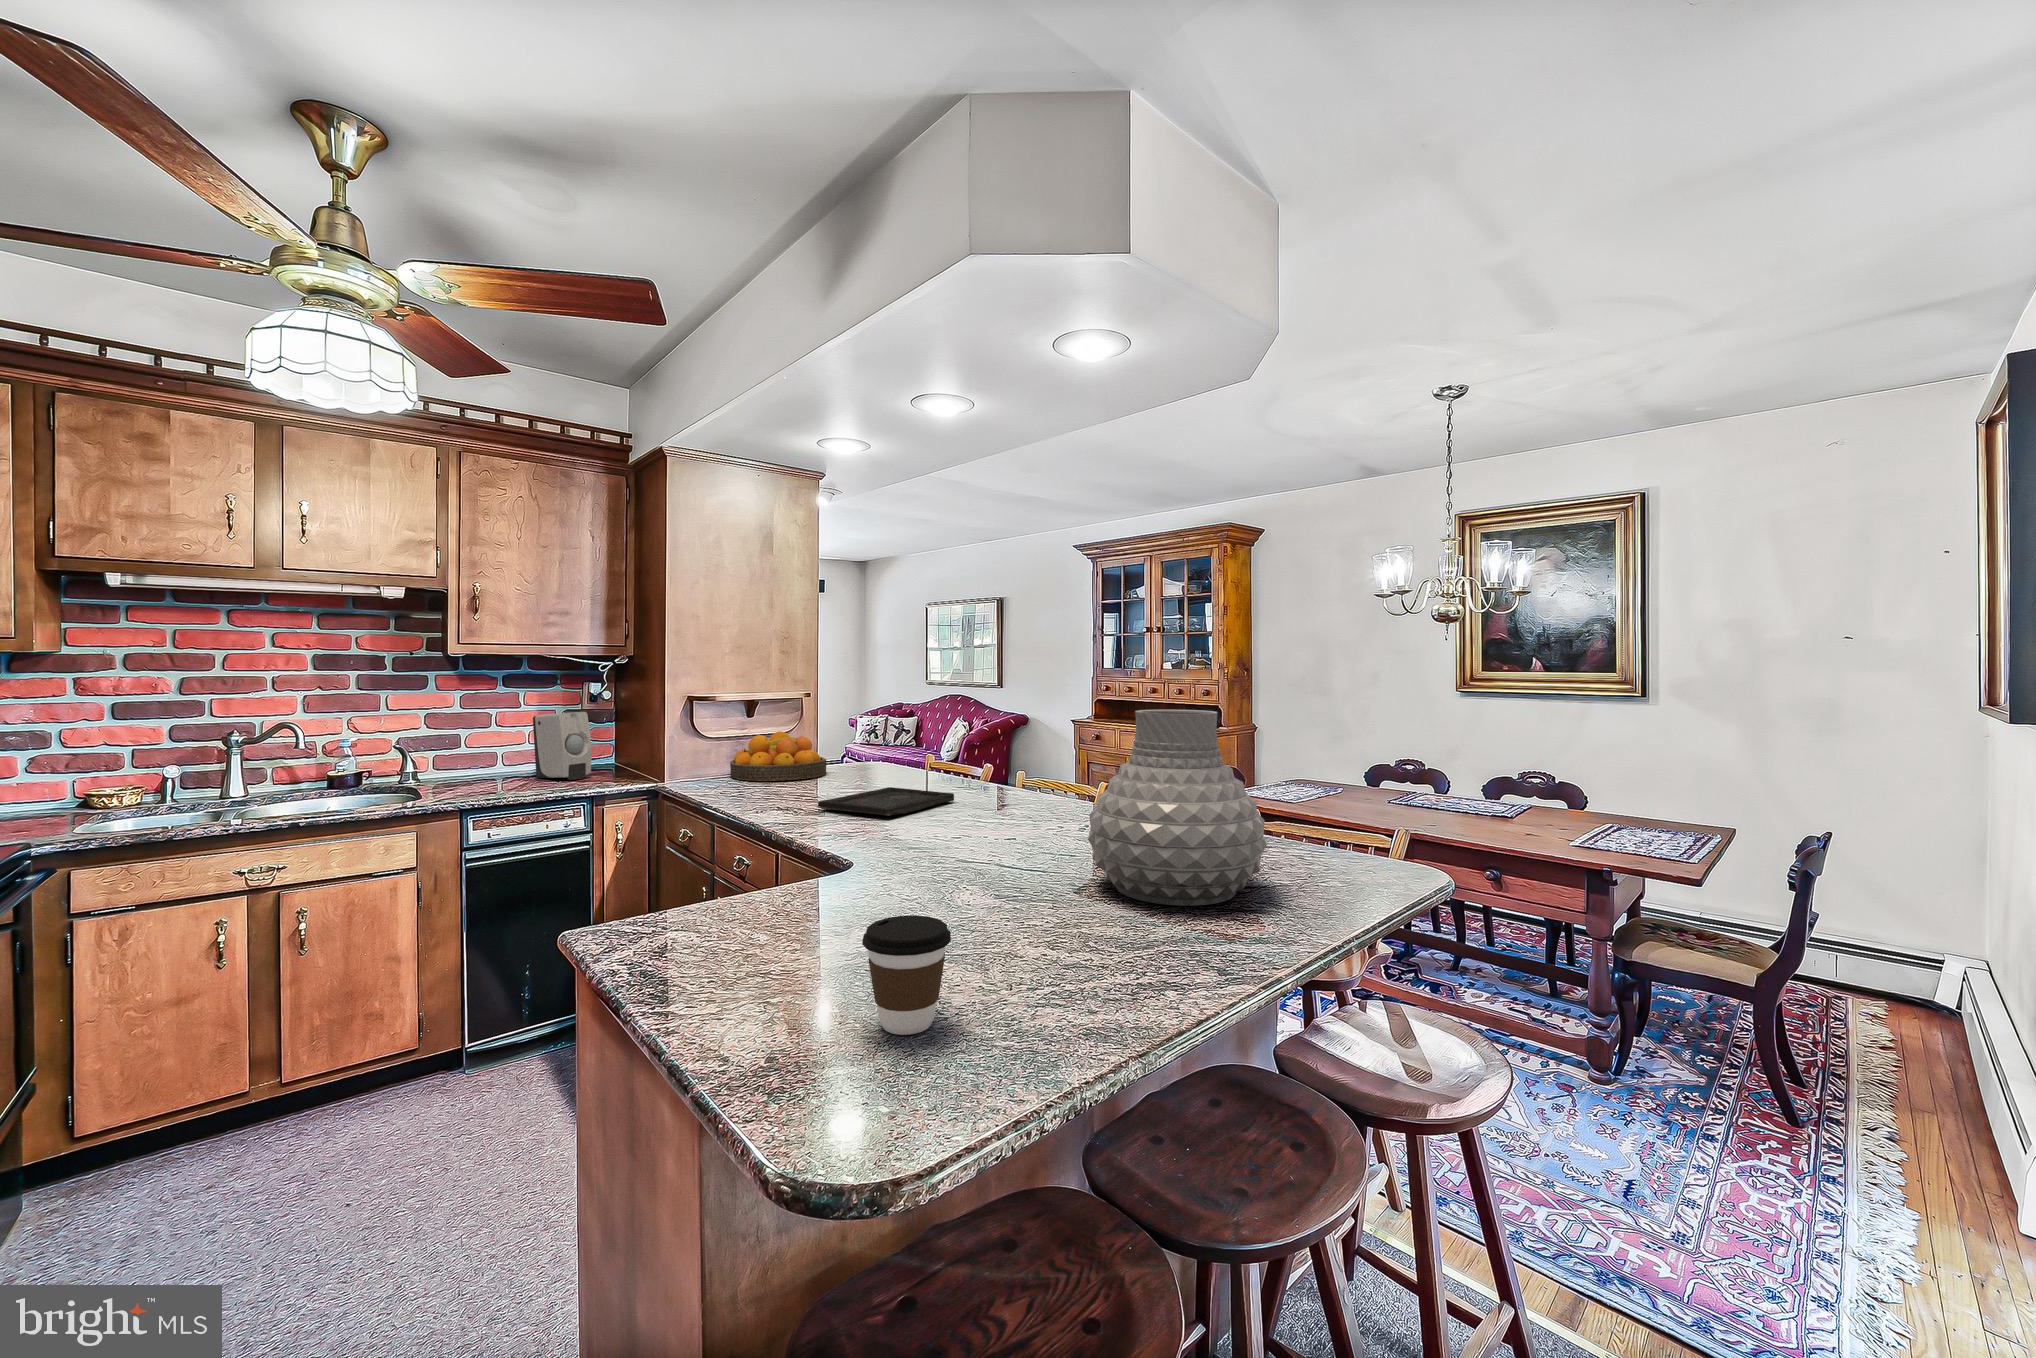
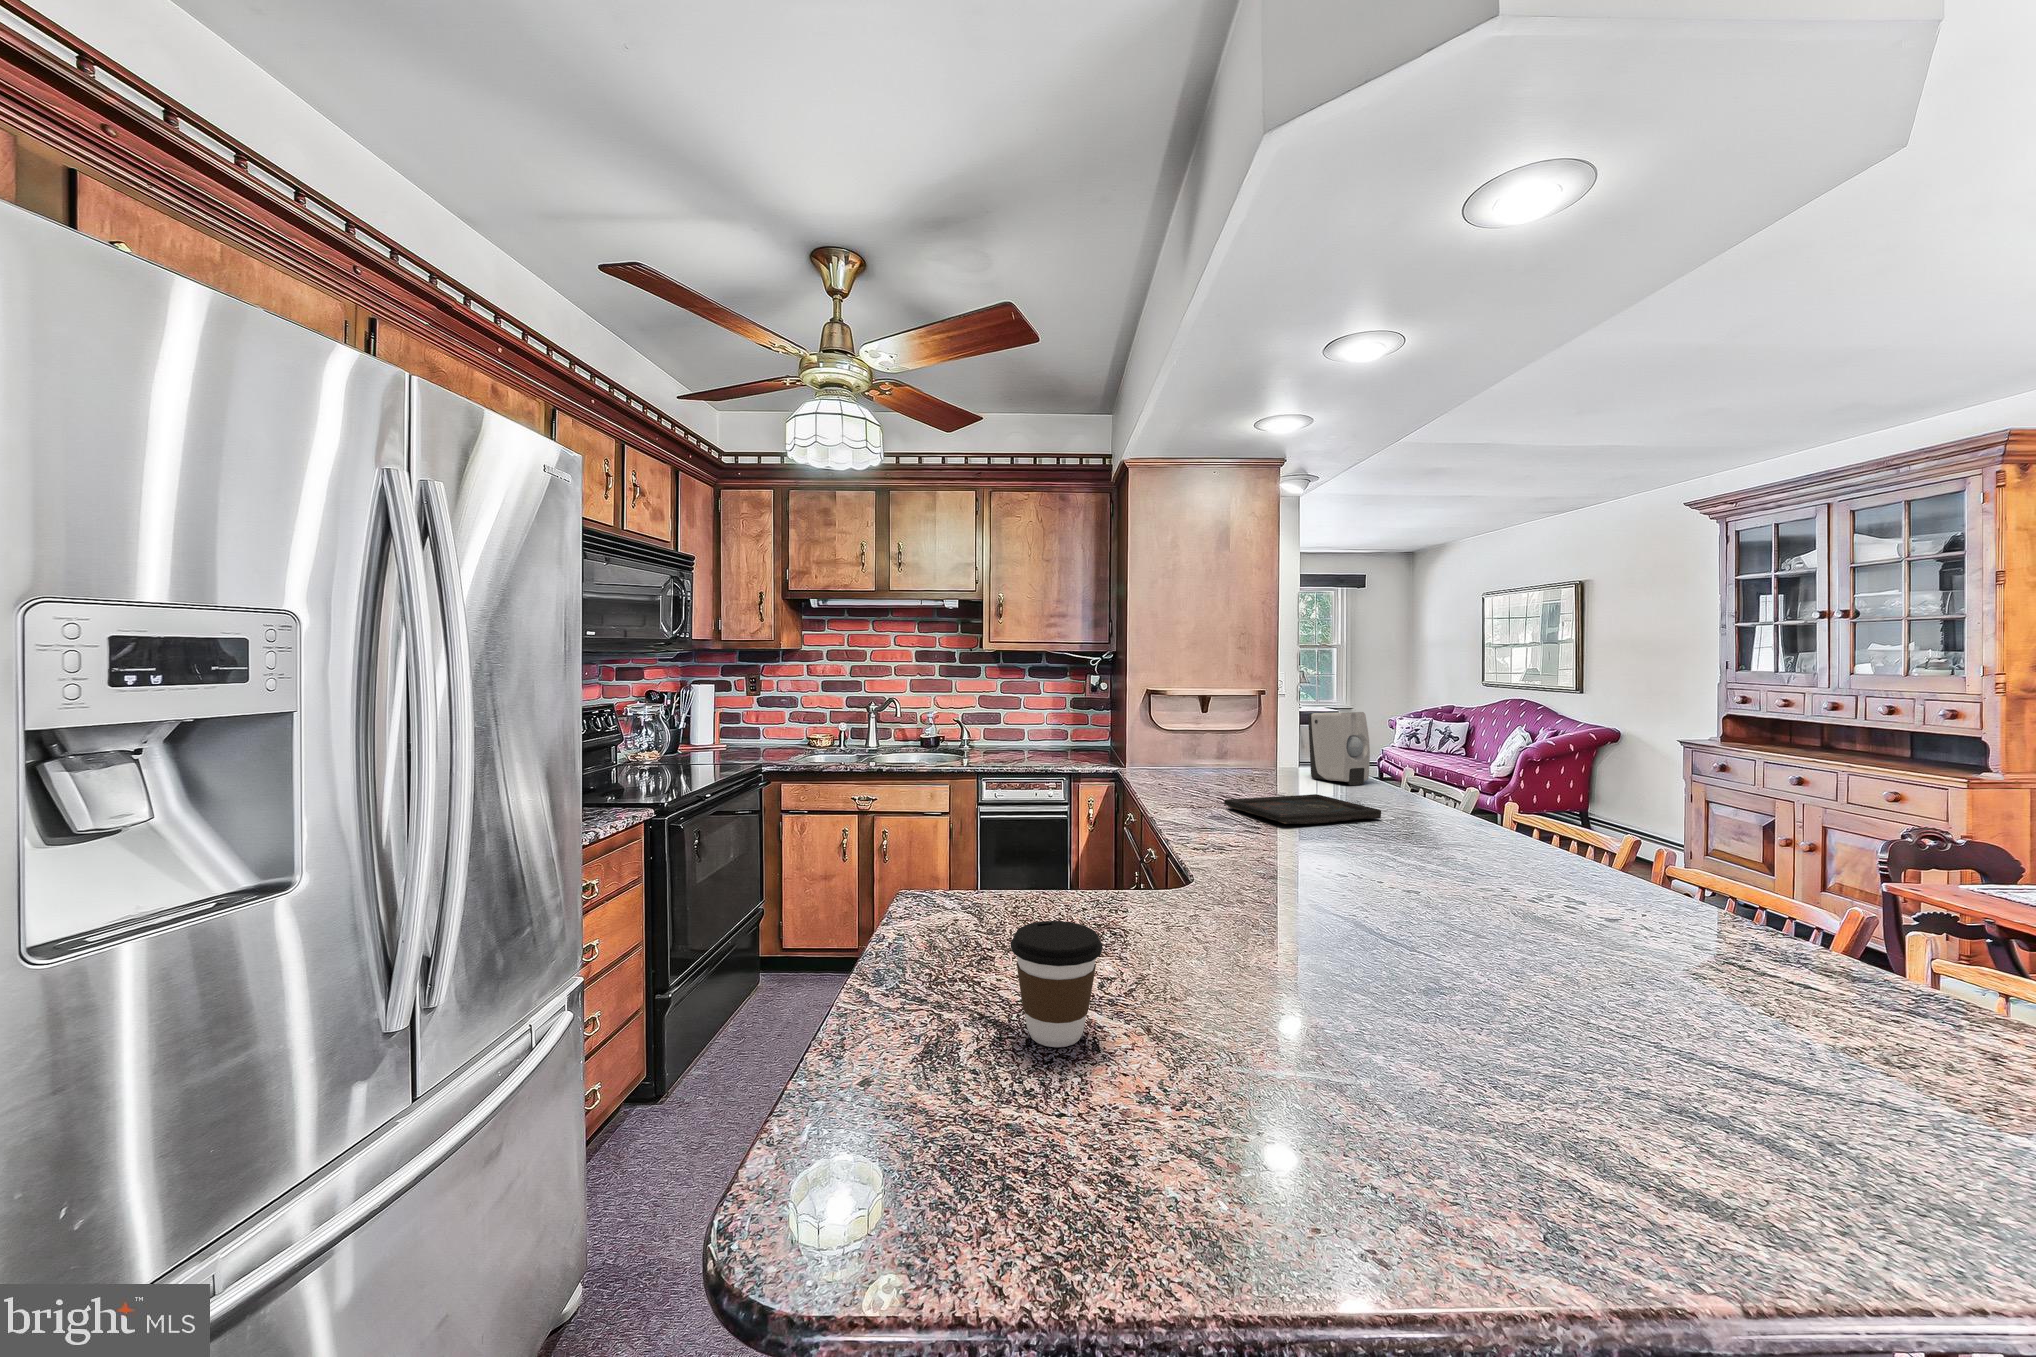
vase: present [1088,709,1267,906] -> none [1435,727,1749,1023]
soap dispenser: present [533,712,591,780] -> present [1308,712,1370,785]
fruit bowl: present [730,731,826,781] -> none [1183,728,1276,776]

